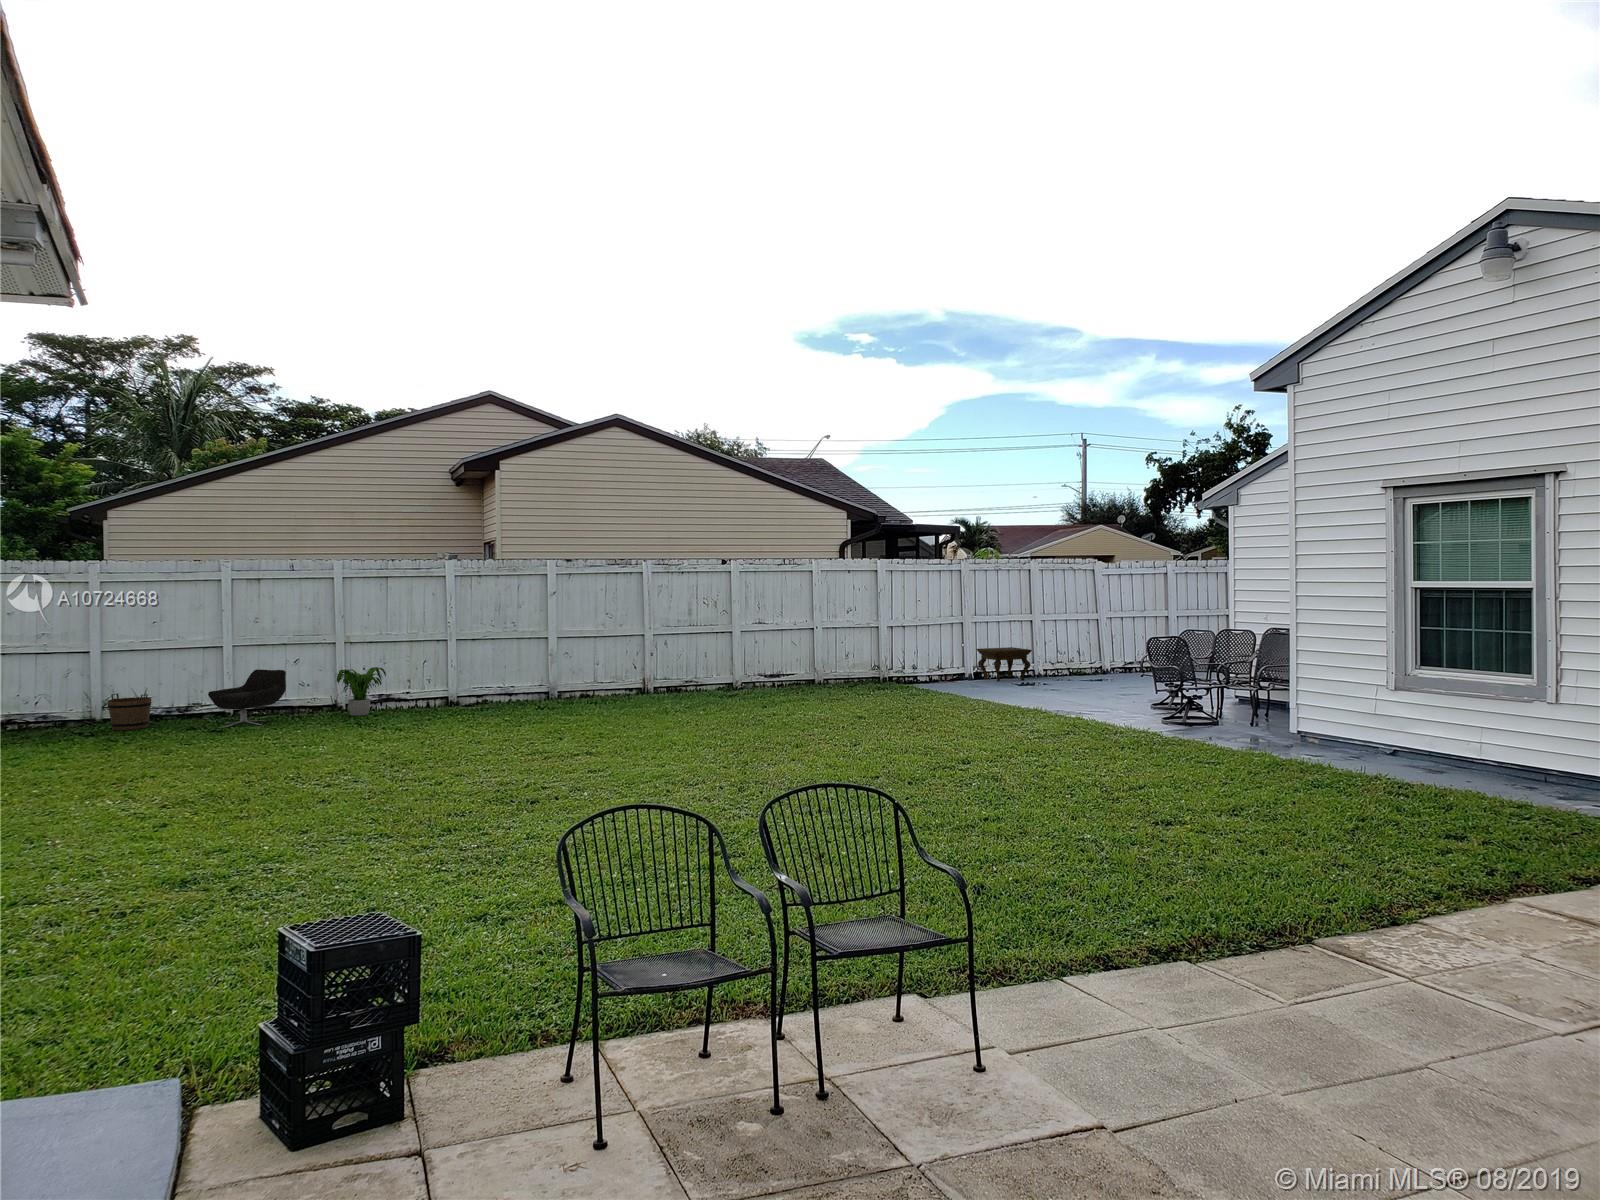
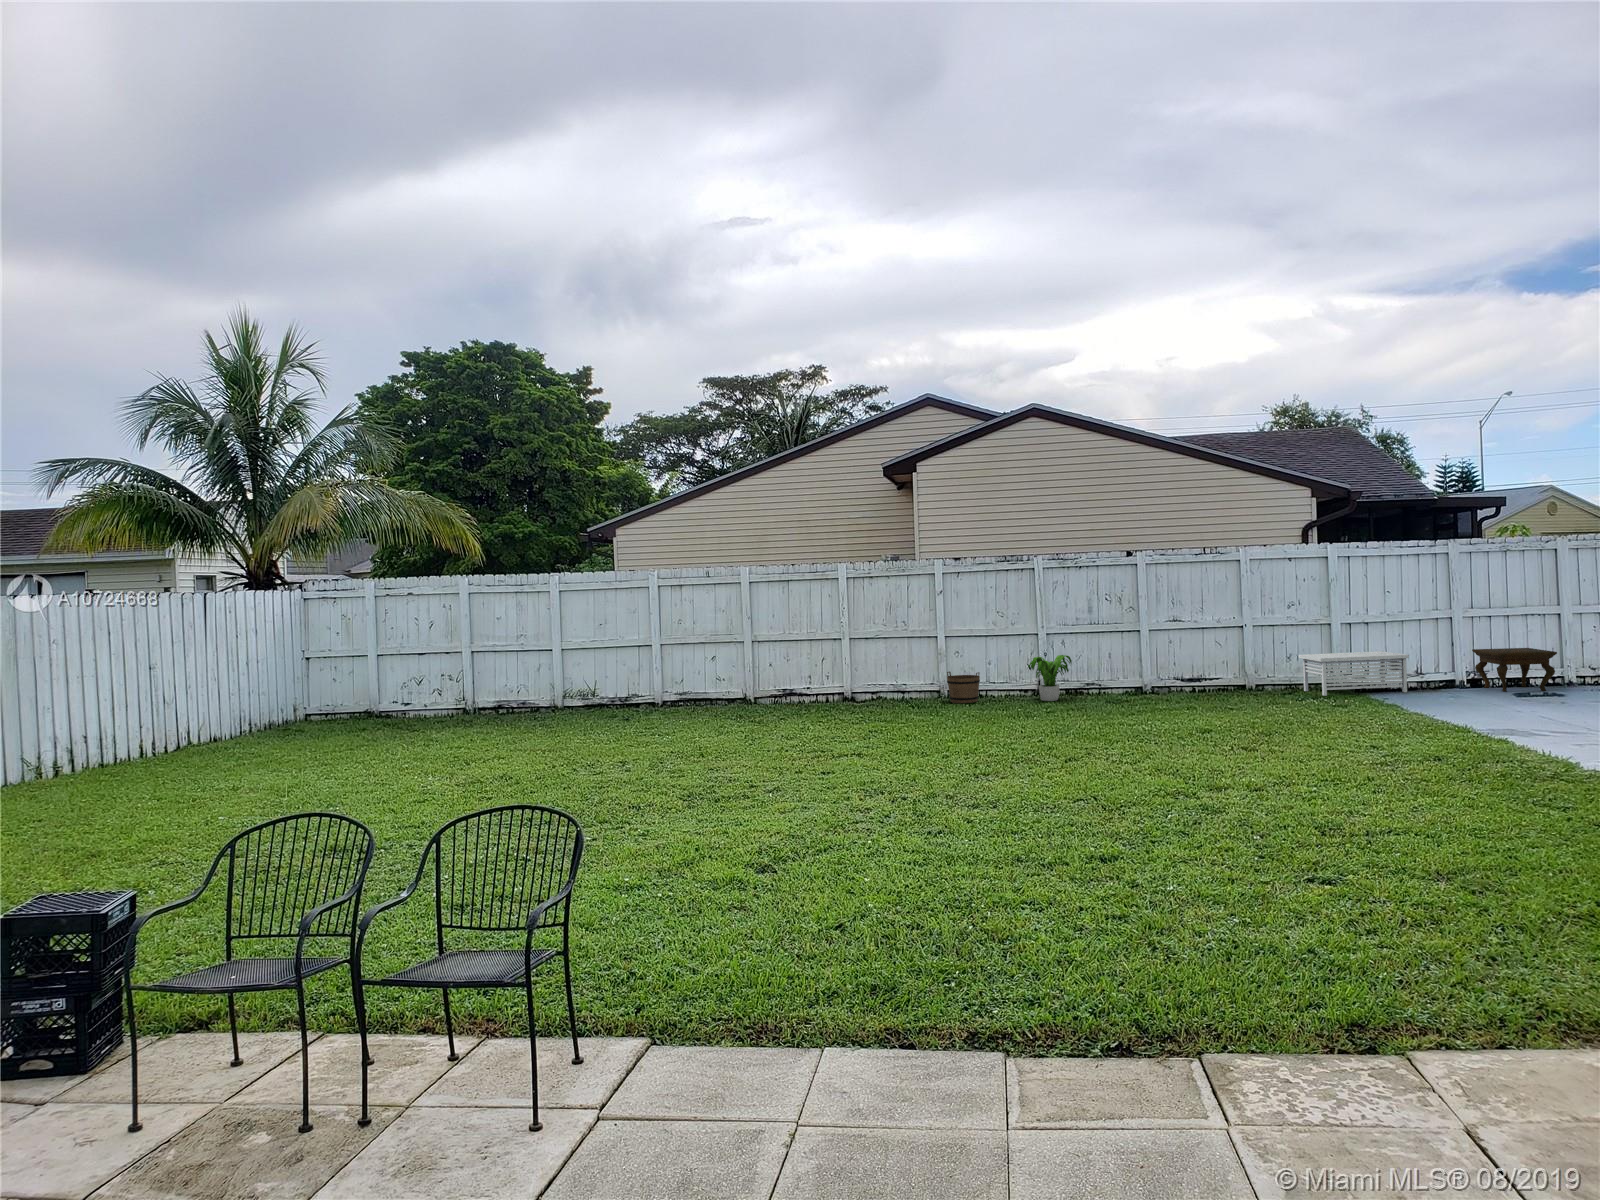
storage bench: none [856,651,936,688] -> present [1299,651,1409,696]
potted plant: present [337,667,386,715] -> present [1028,655,1072,701]
lounge chair: present [208,669,286,727] -> none [638,665,699,717]
bucket: present [107,694,151,730] -> present [947,672,980,703]

